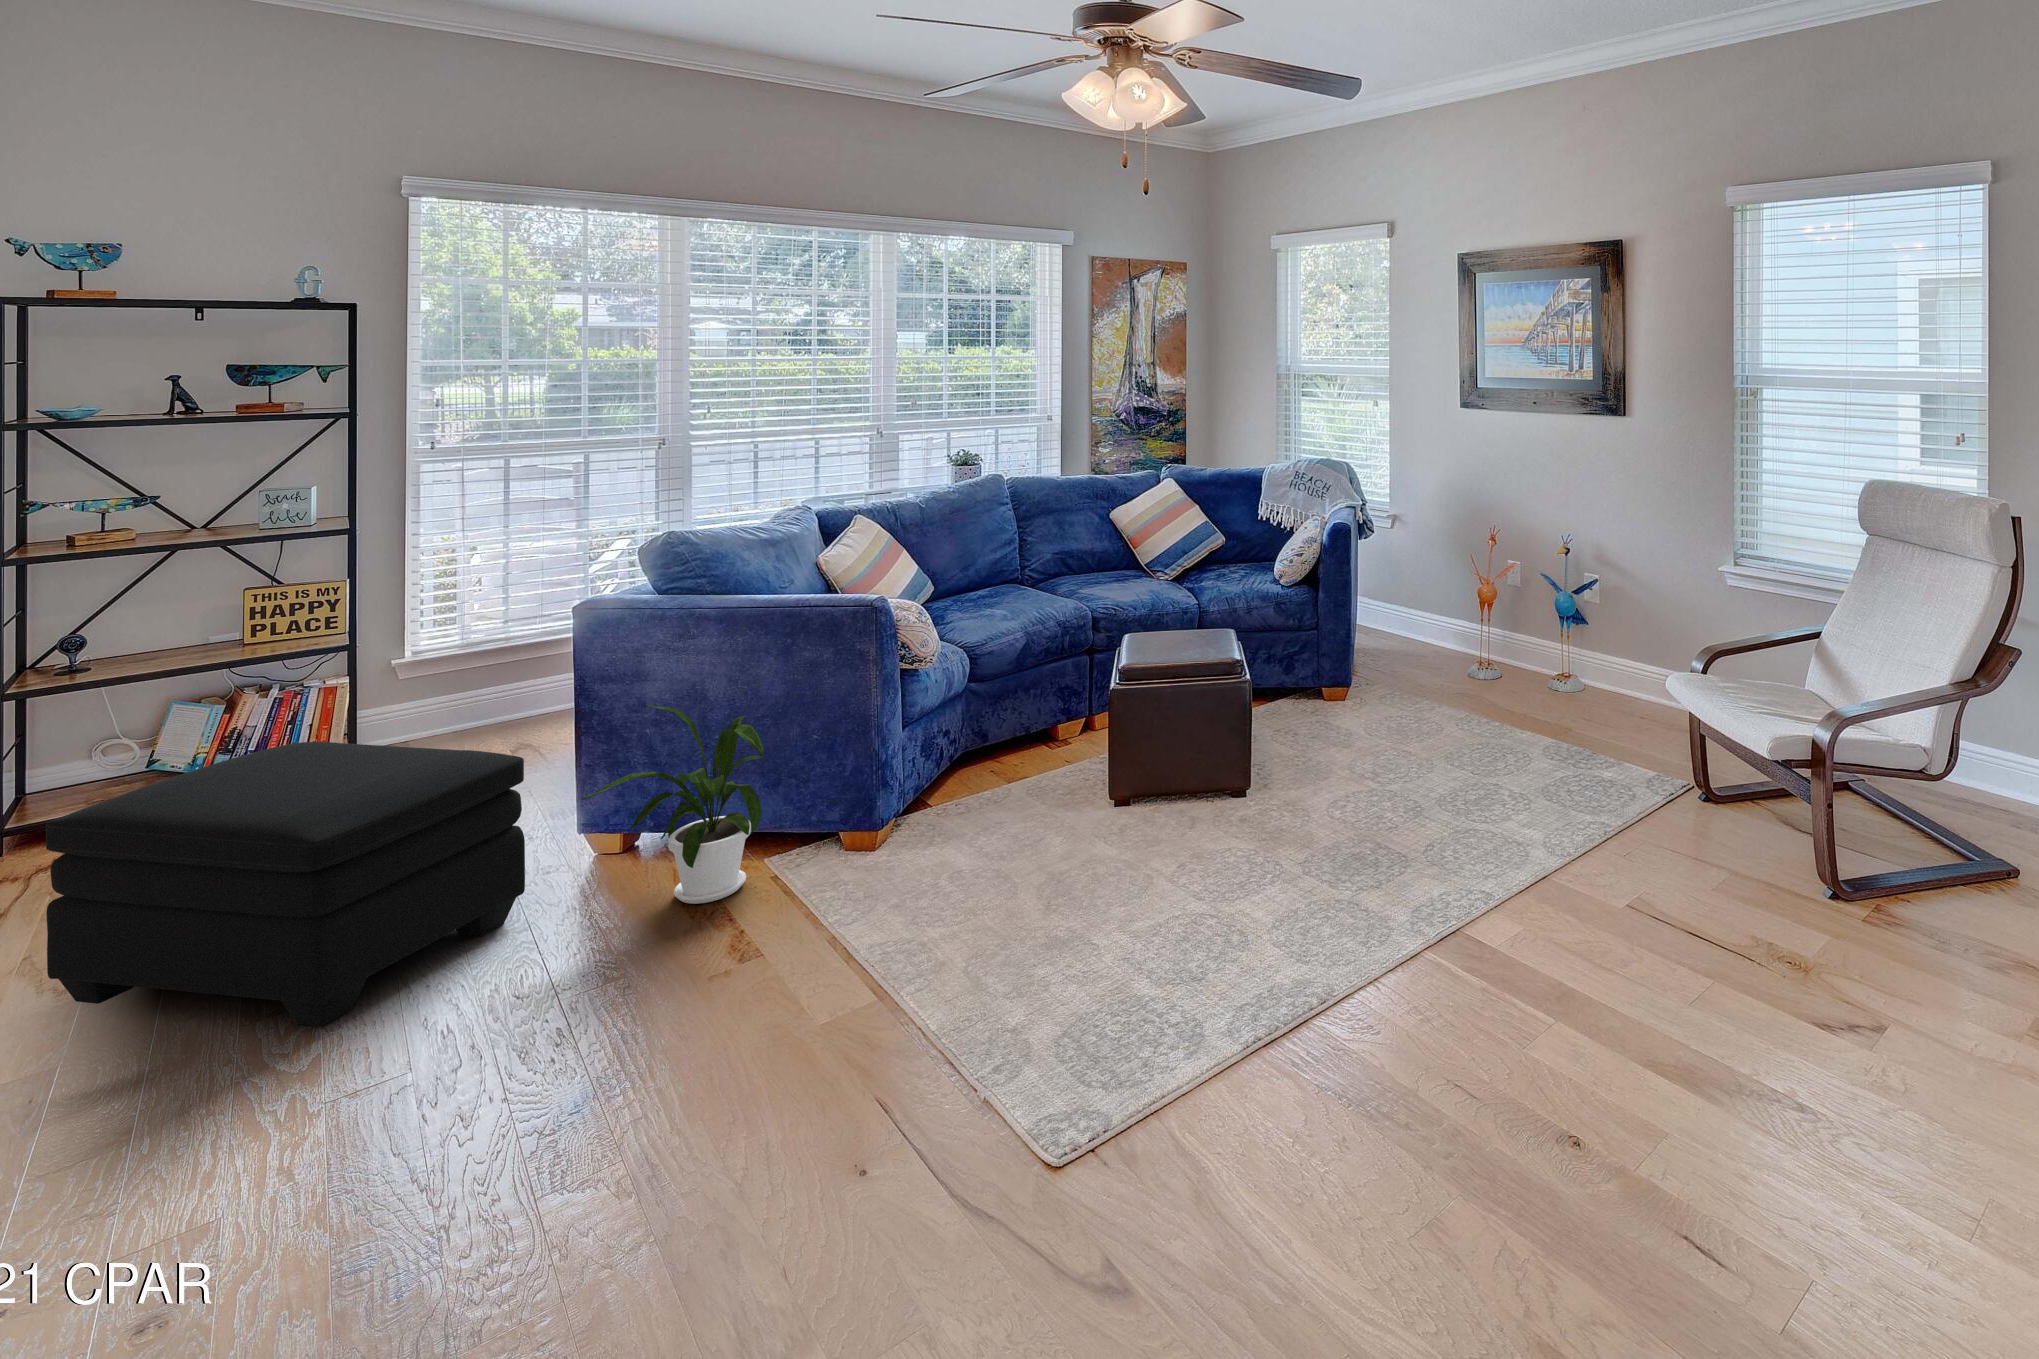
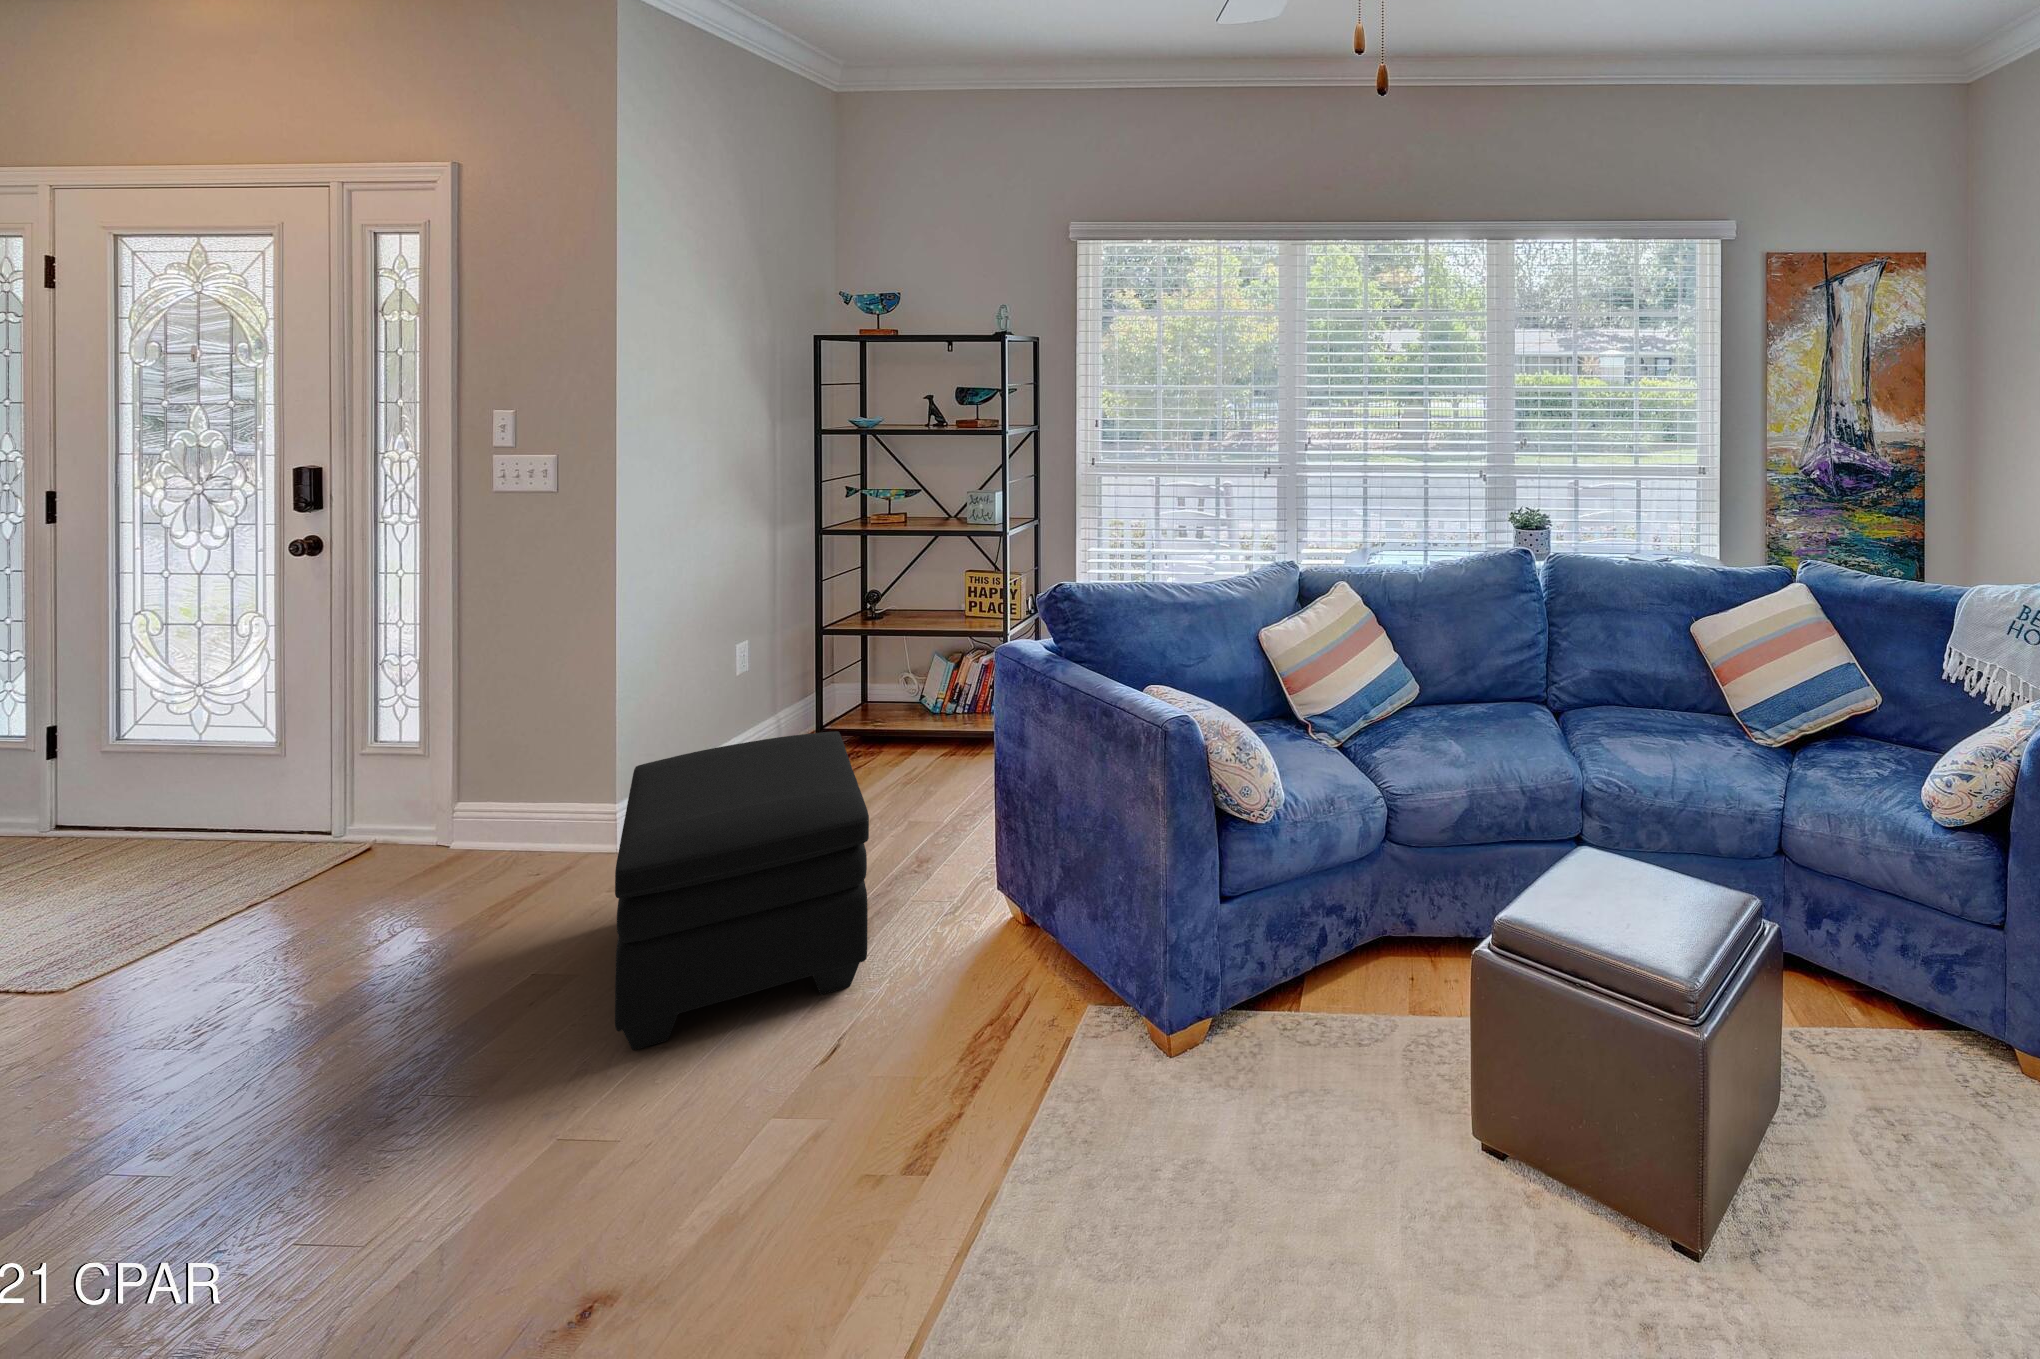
house plant: present [582,705,766,904] -> none [853,792,1062,1065]

